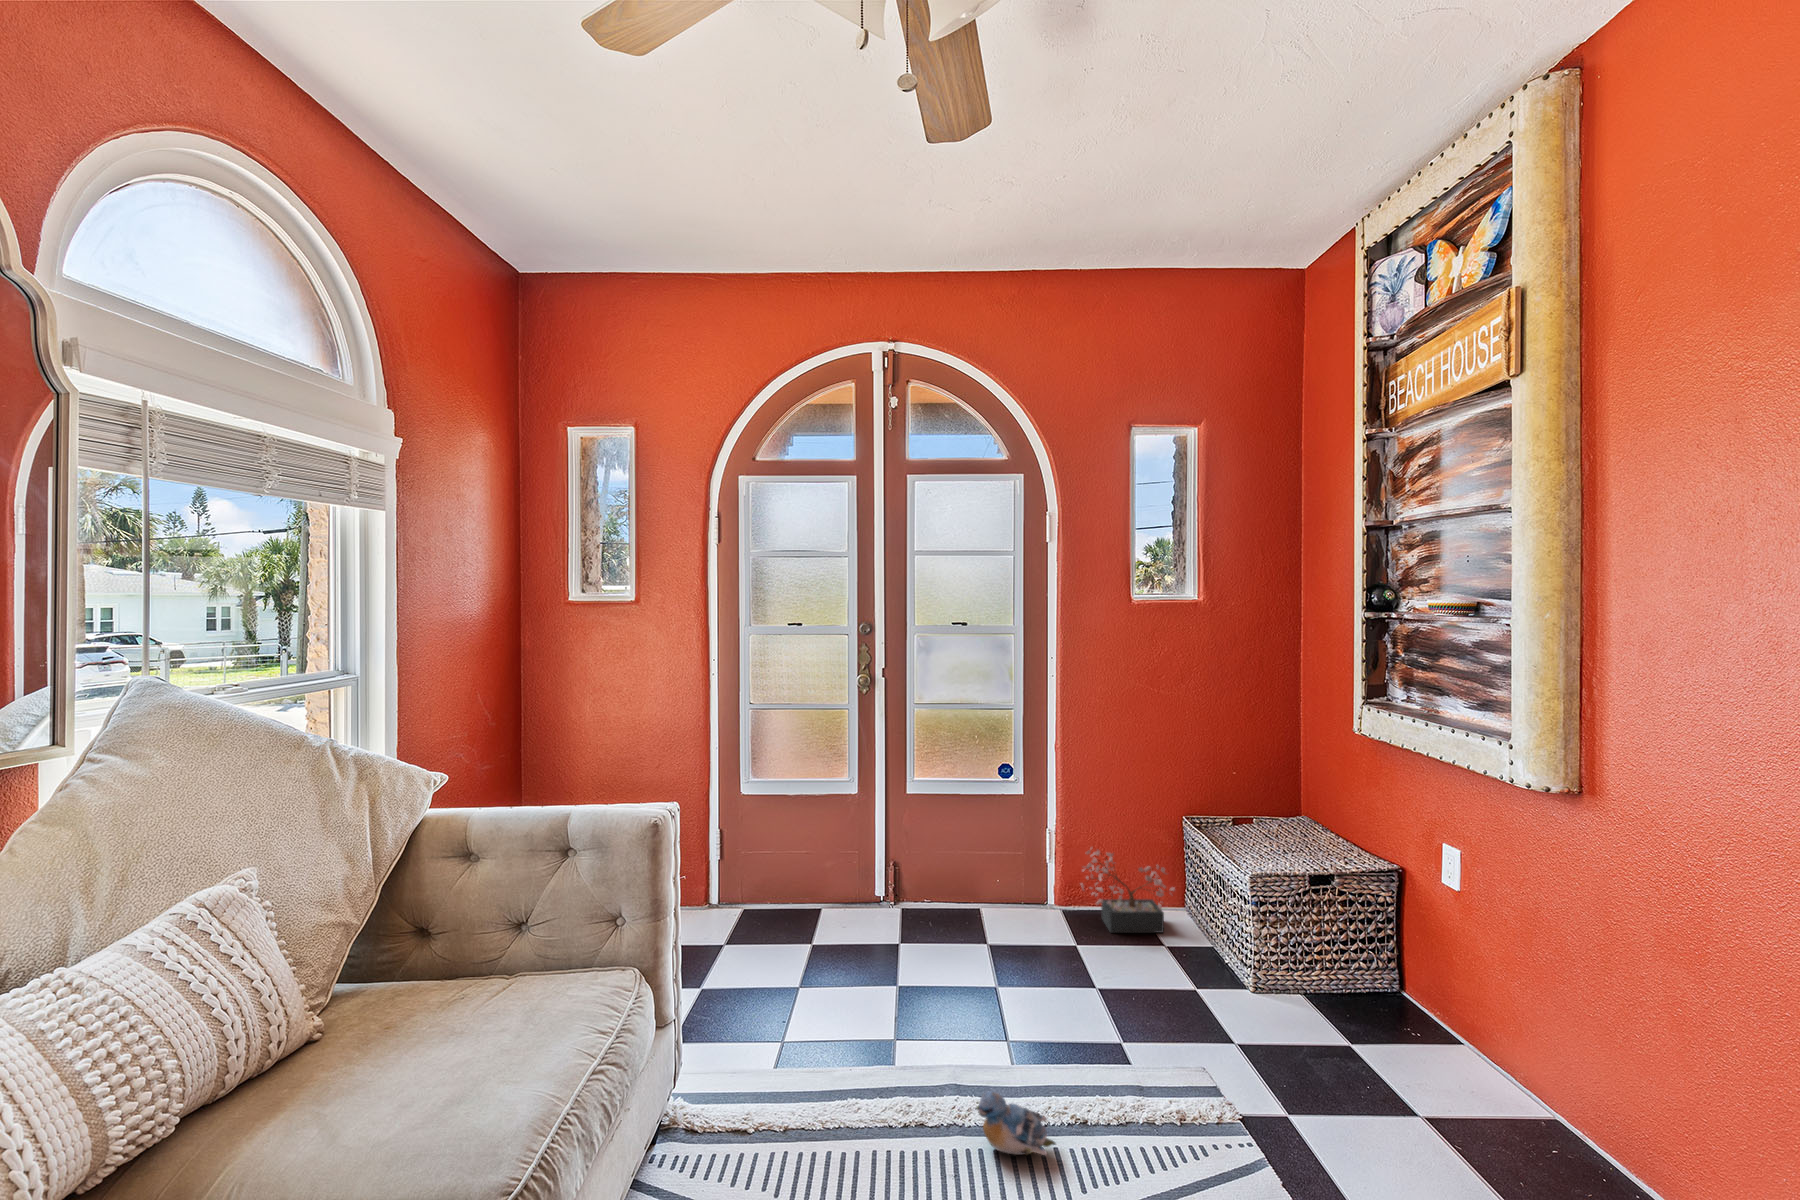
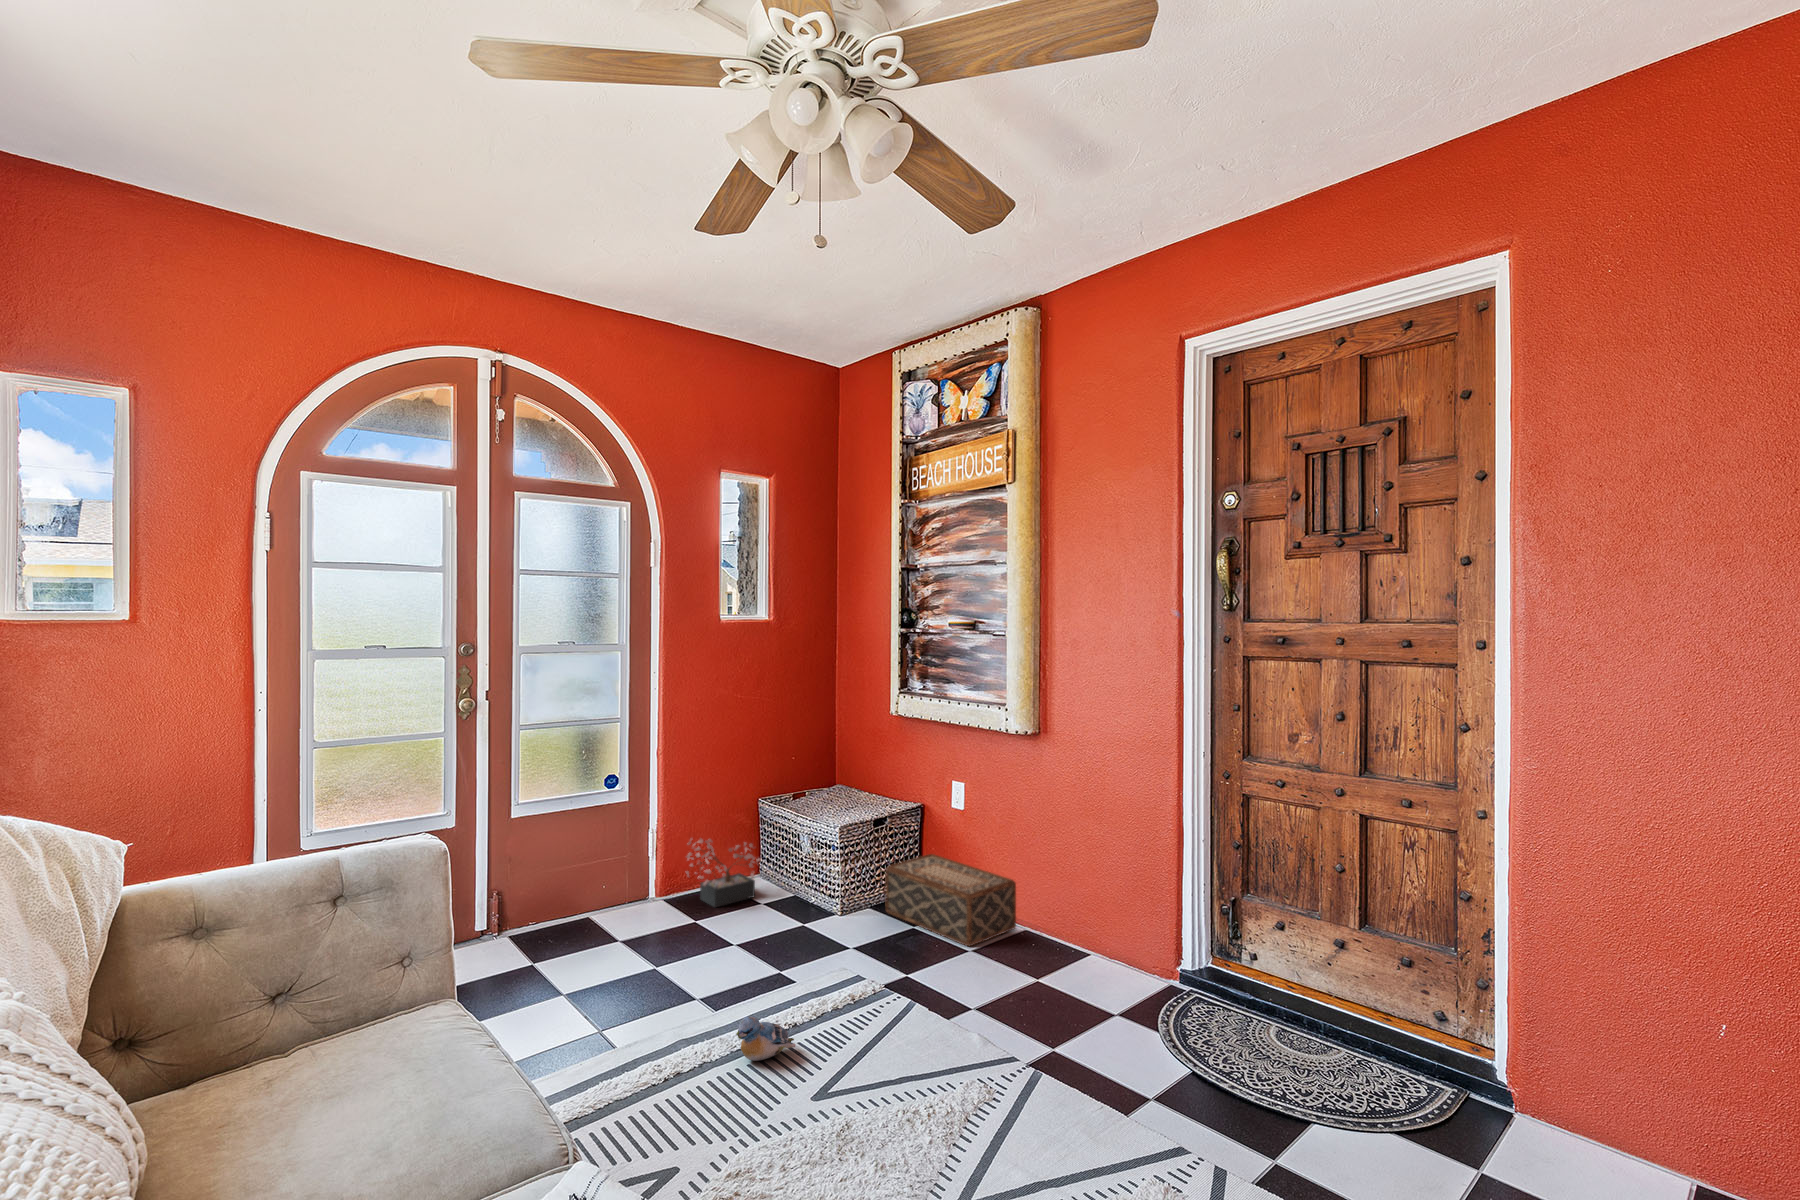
woven basket: none [1325,941,1544,1105] -> present [885,854,1016,946]

